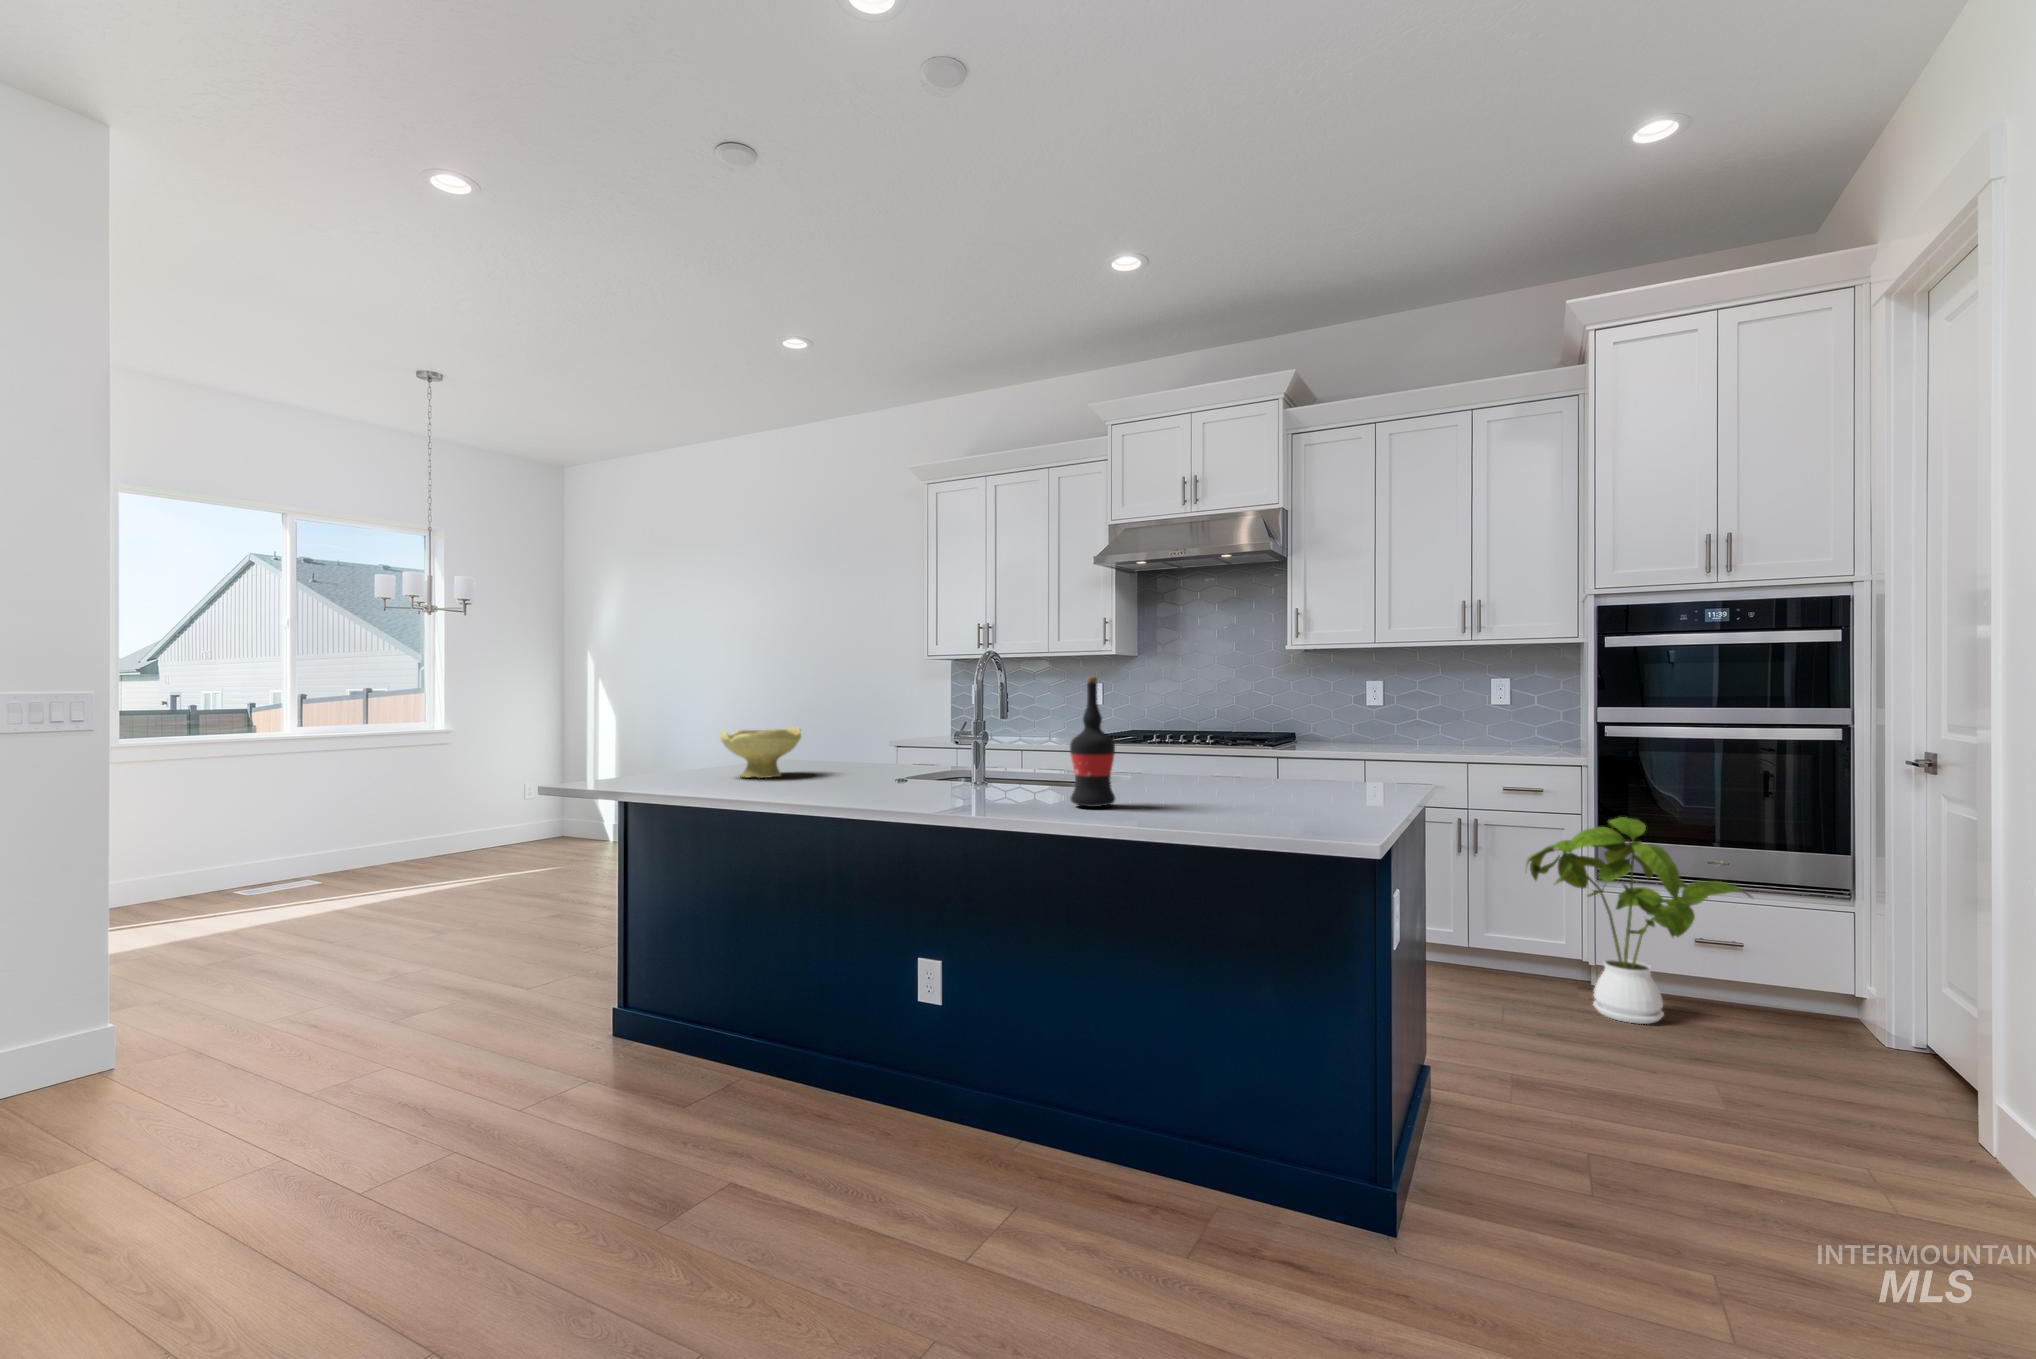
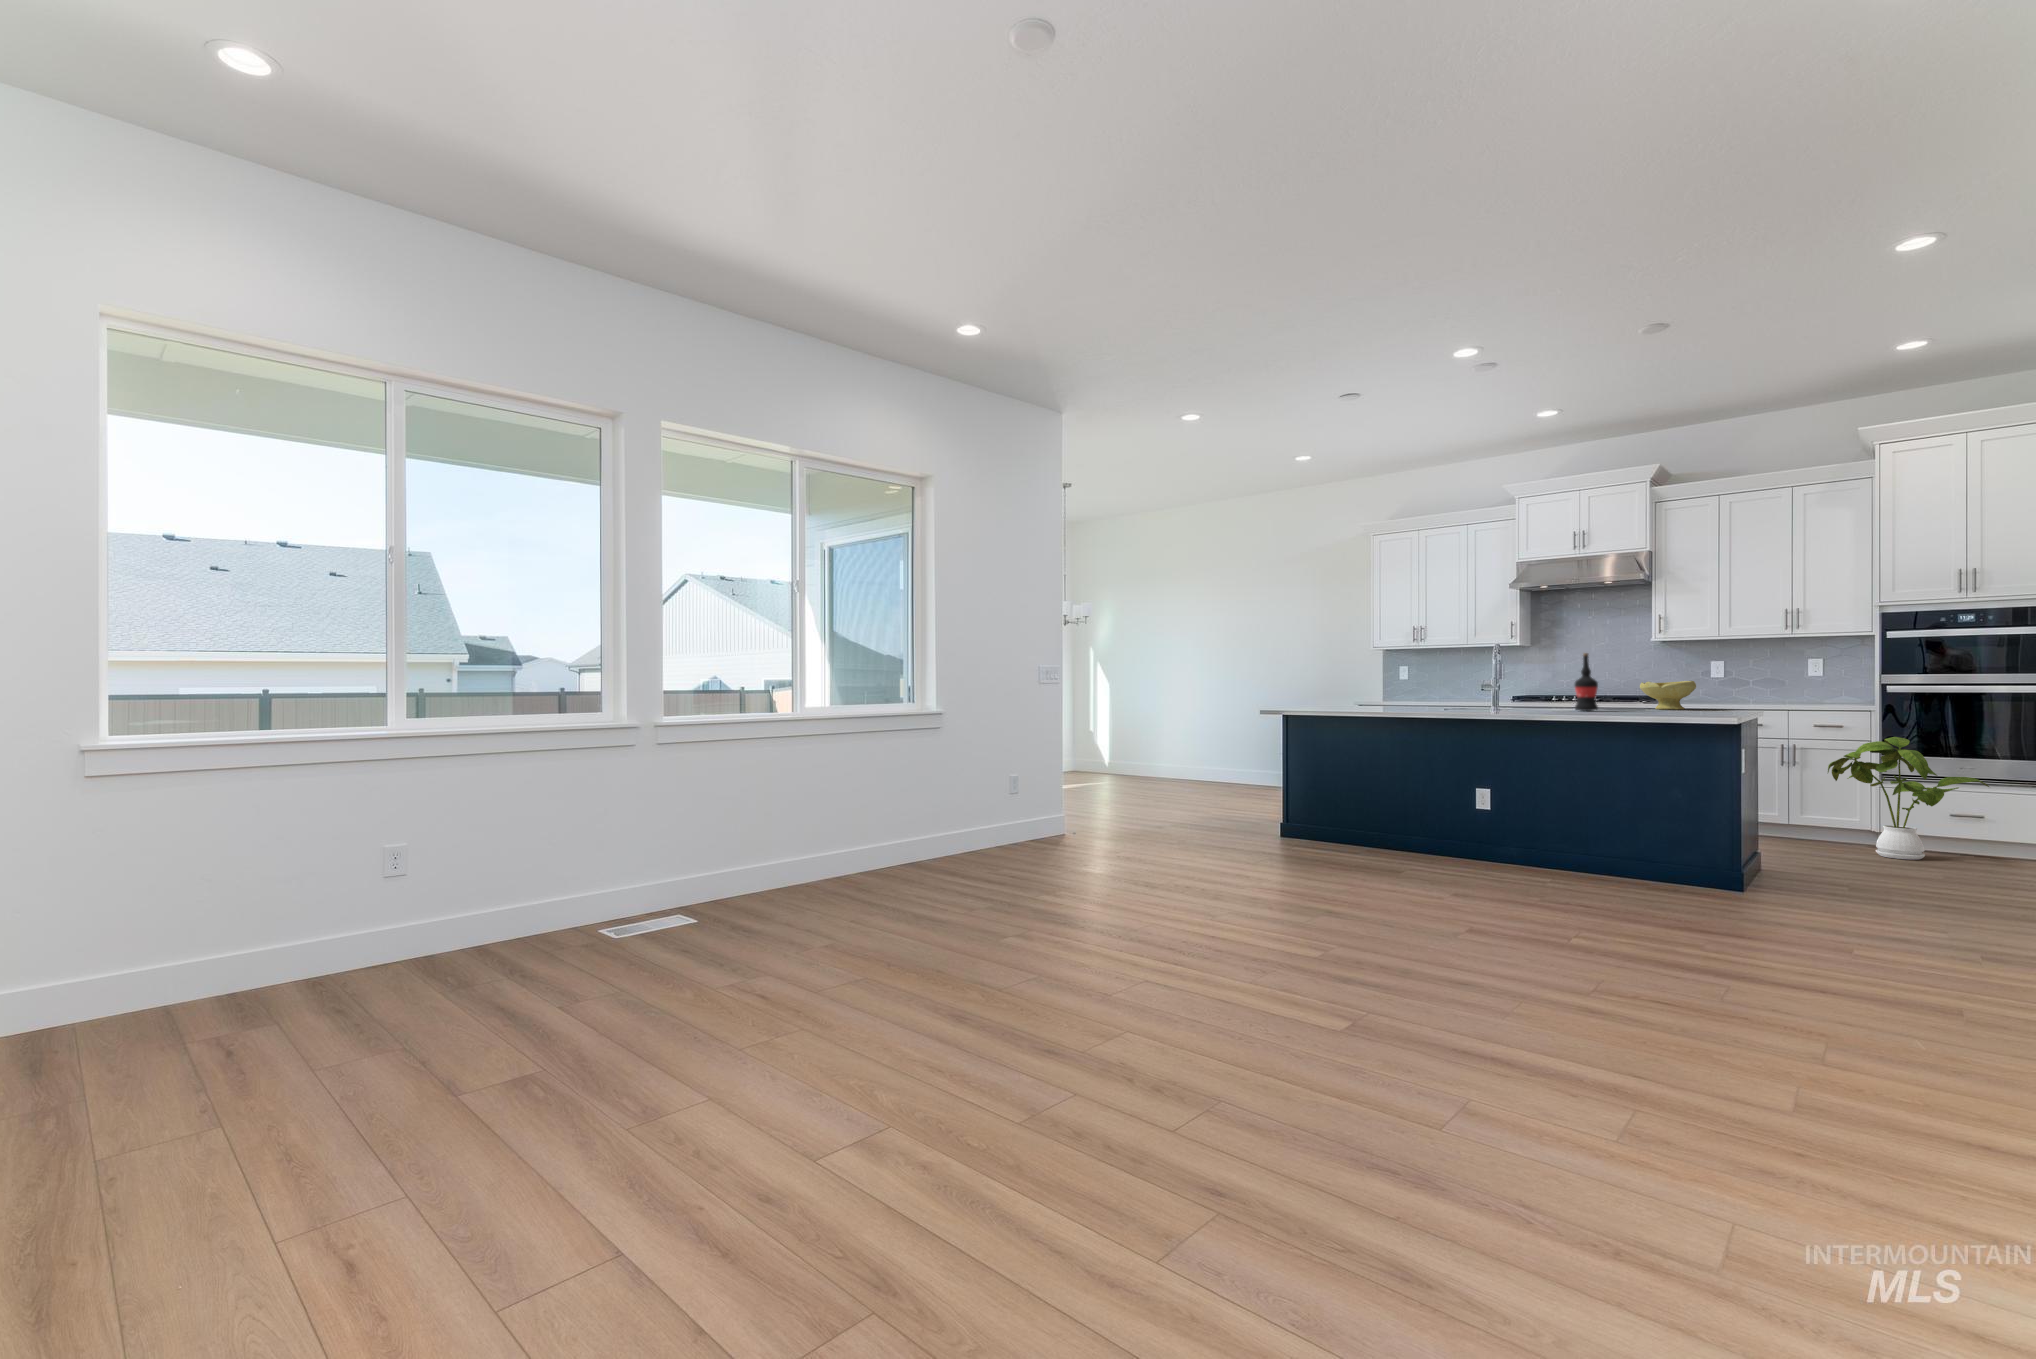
bowl: present [720,728,801,778] -> present [1640,681,1696,710]

